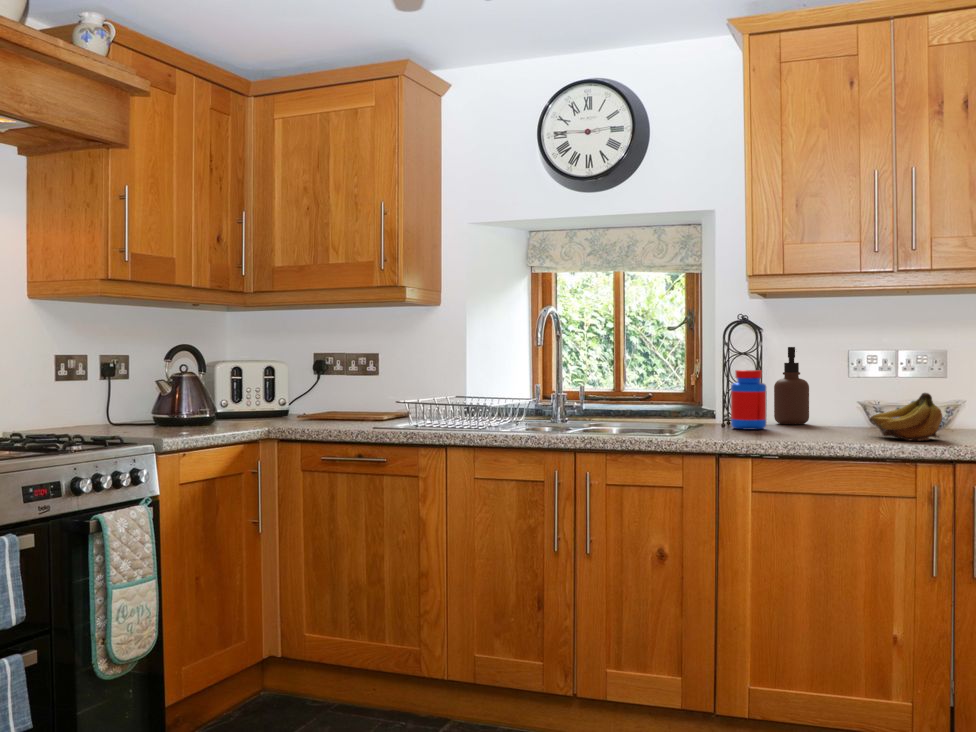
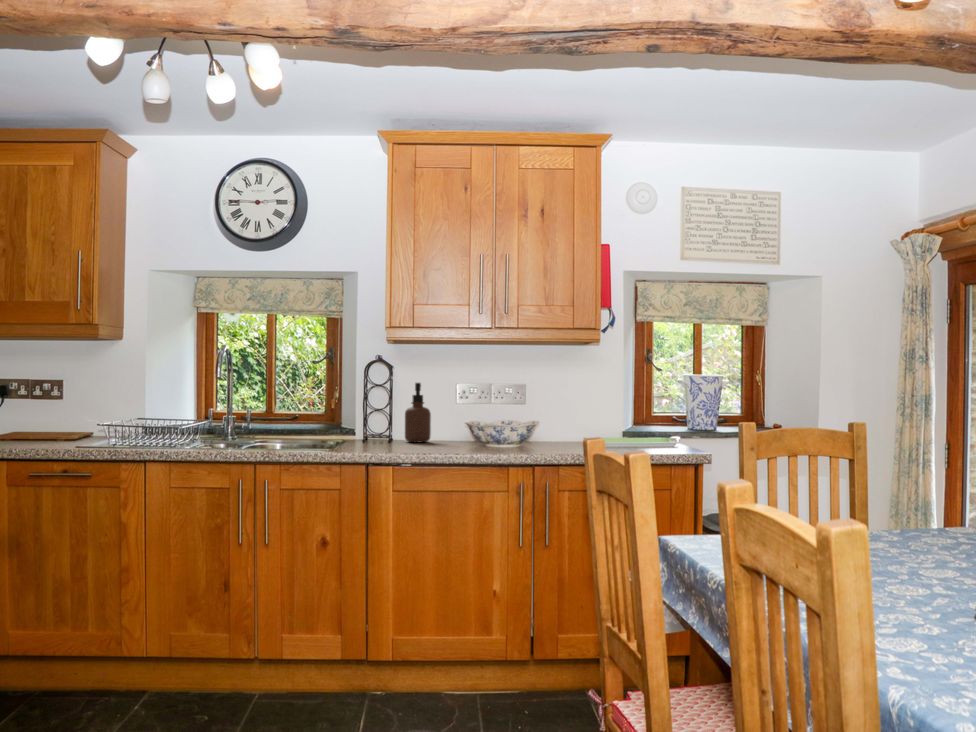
jar: present [731,370,767,429] -> none [374,400,401,446]
fruit: present [869,393,943,441] -> none [474,416,524,450]

